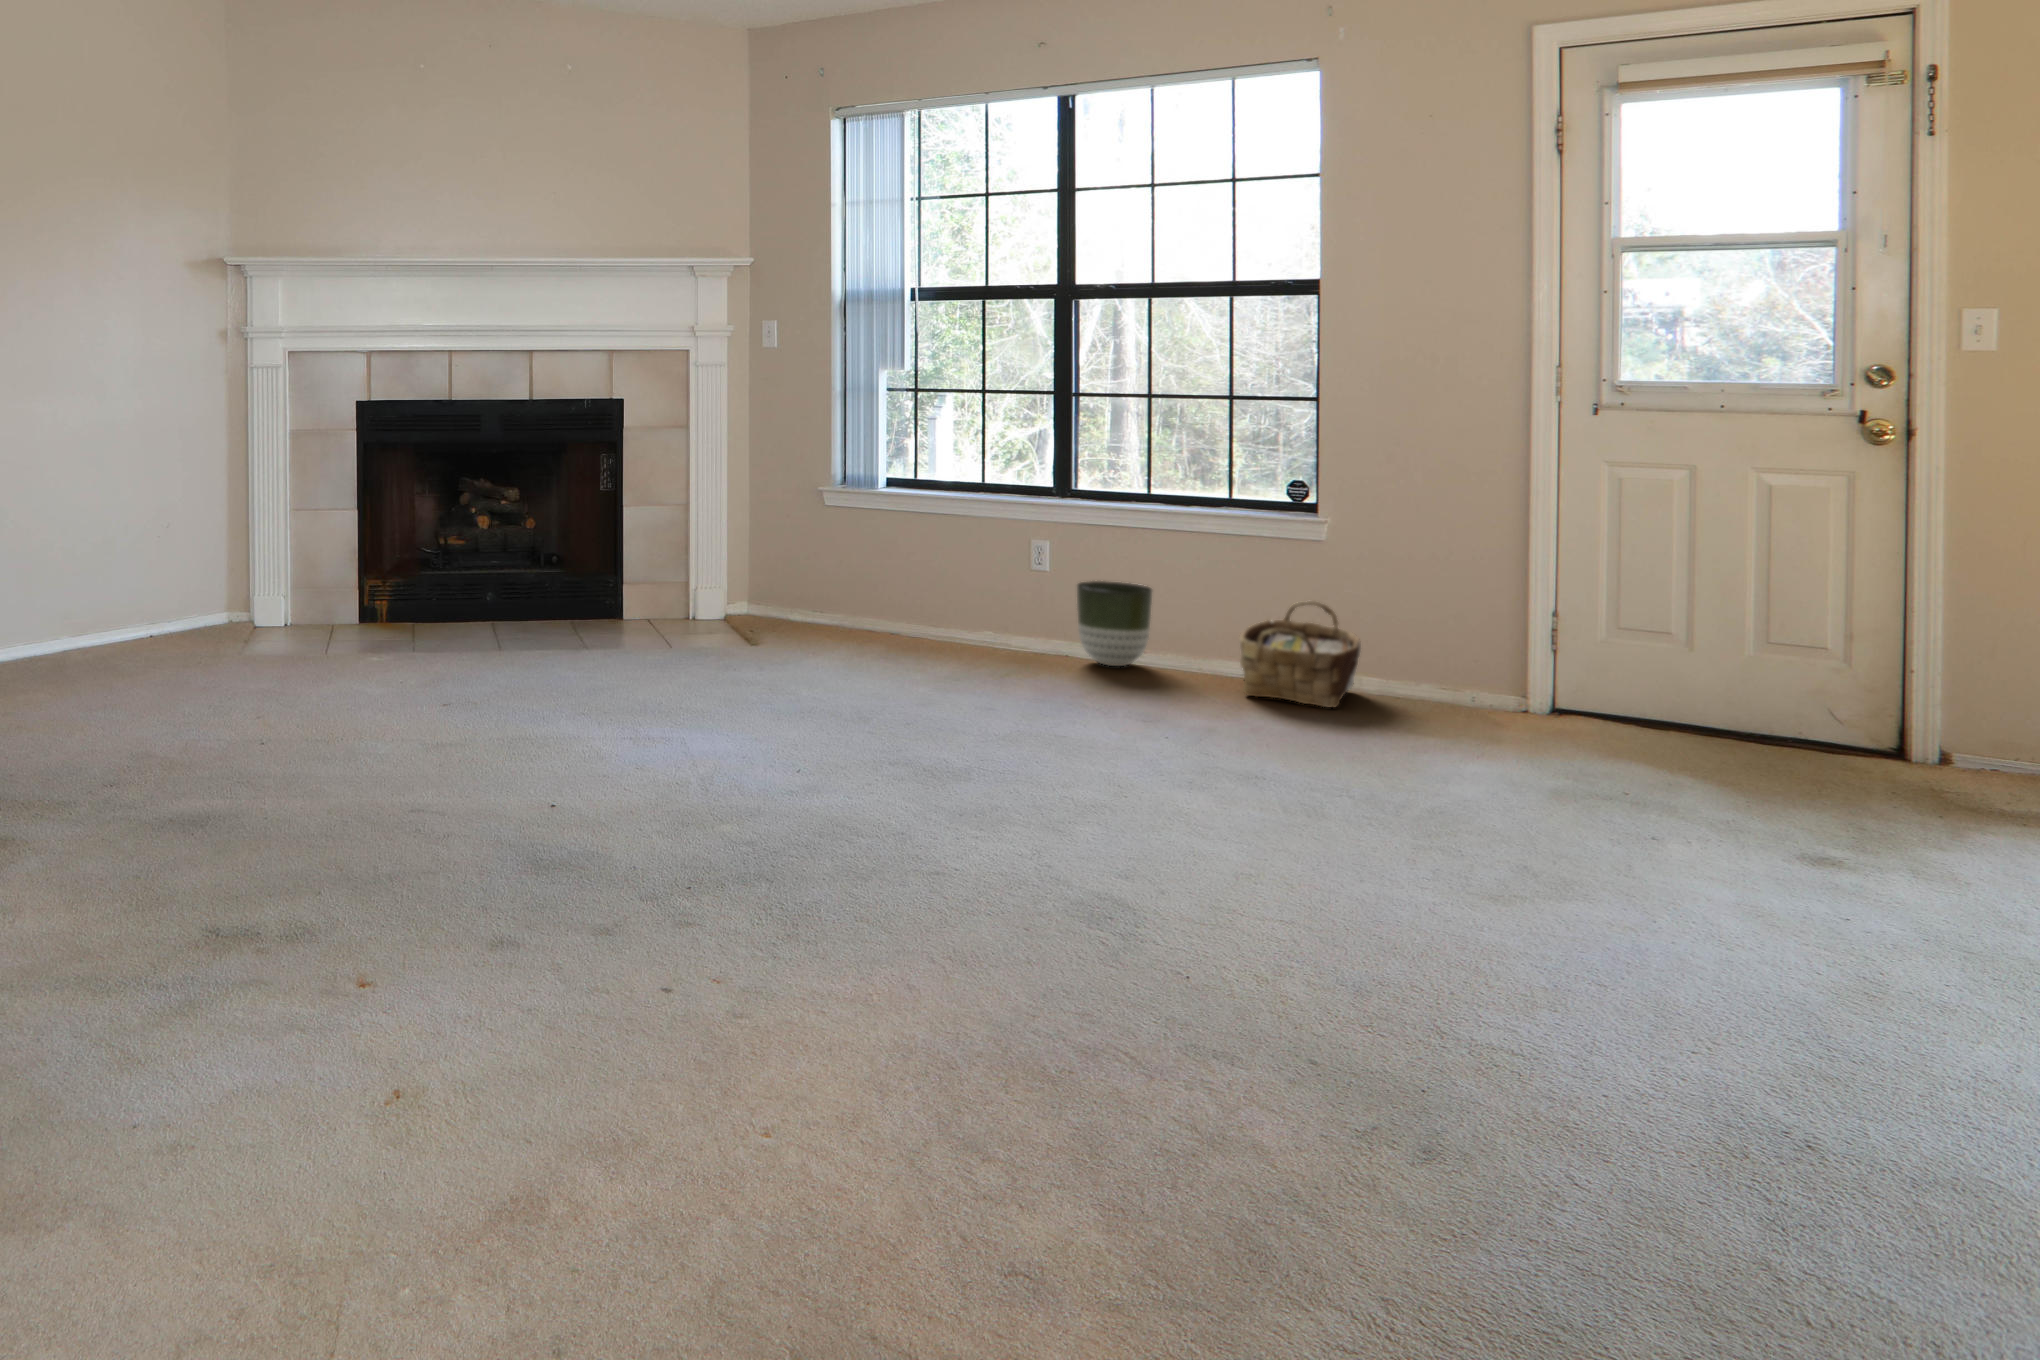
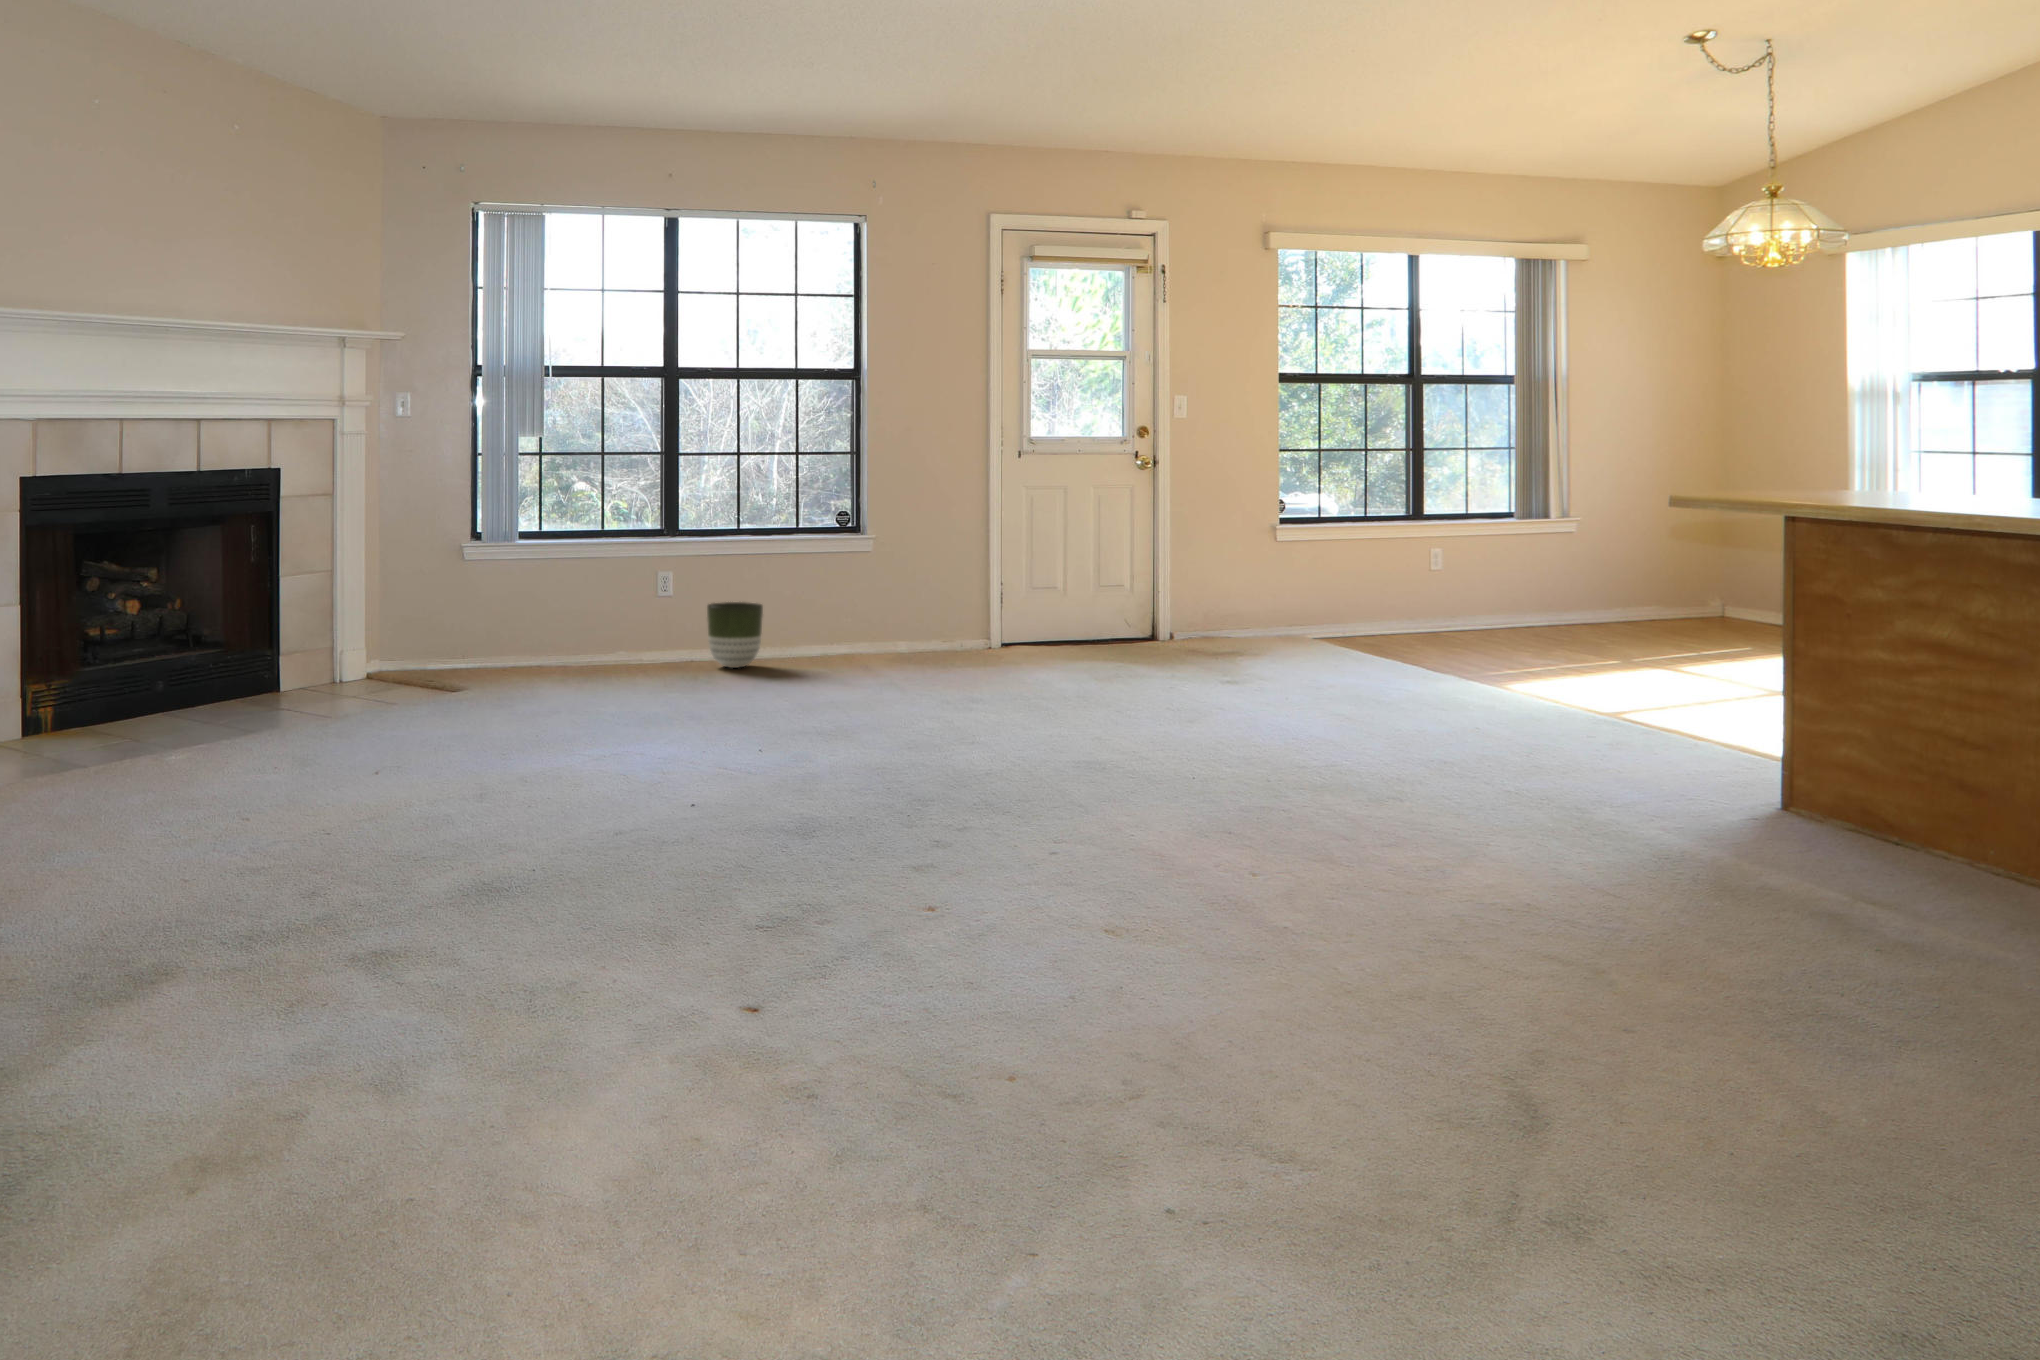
woven basket: present [1239,601,1361,708] -> none [834,600,912,671]

